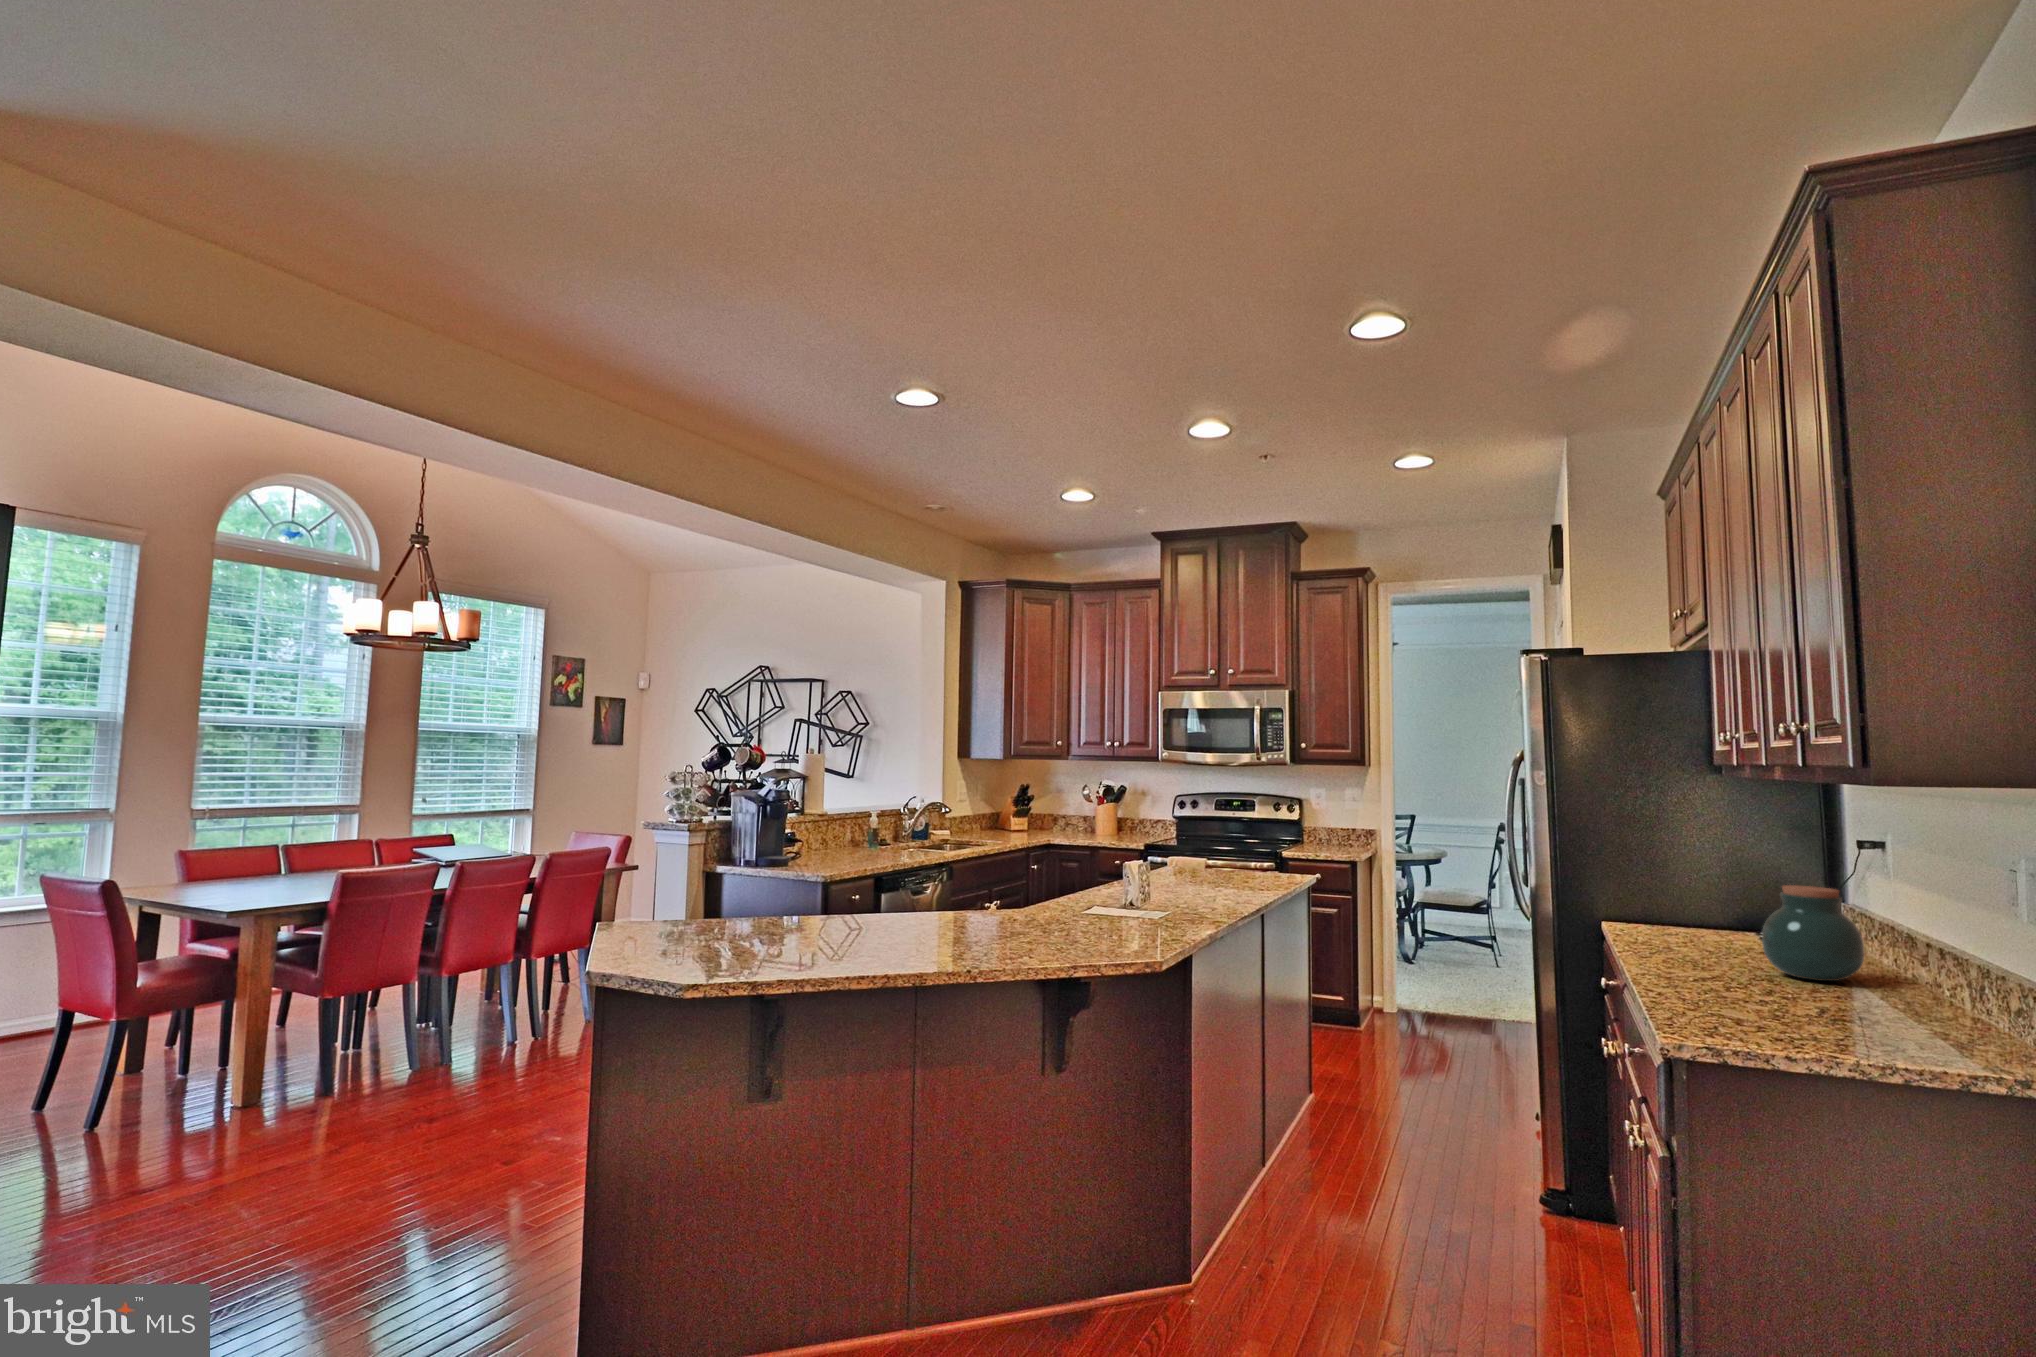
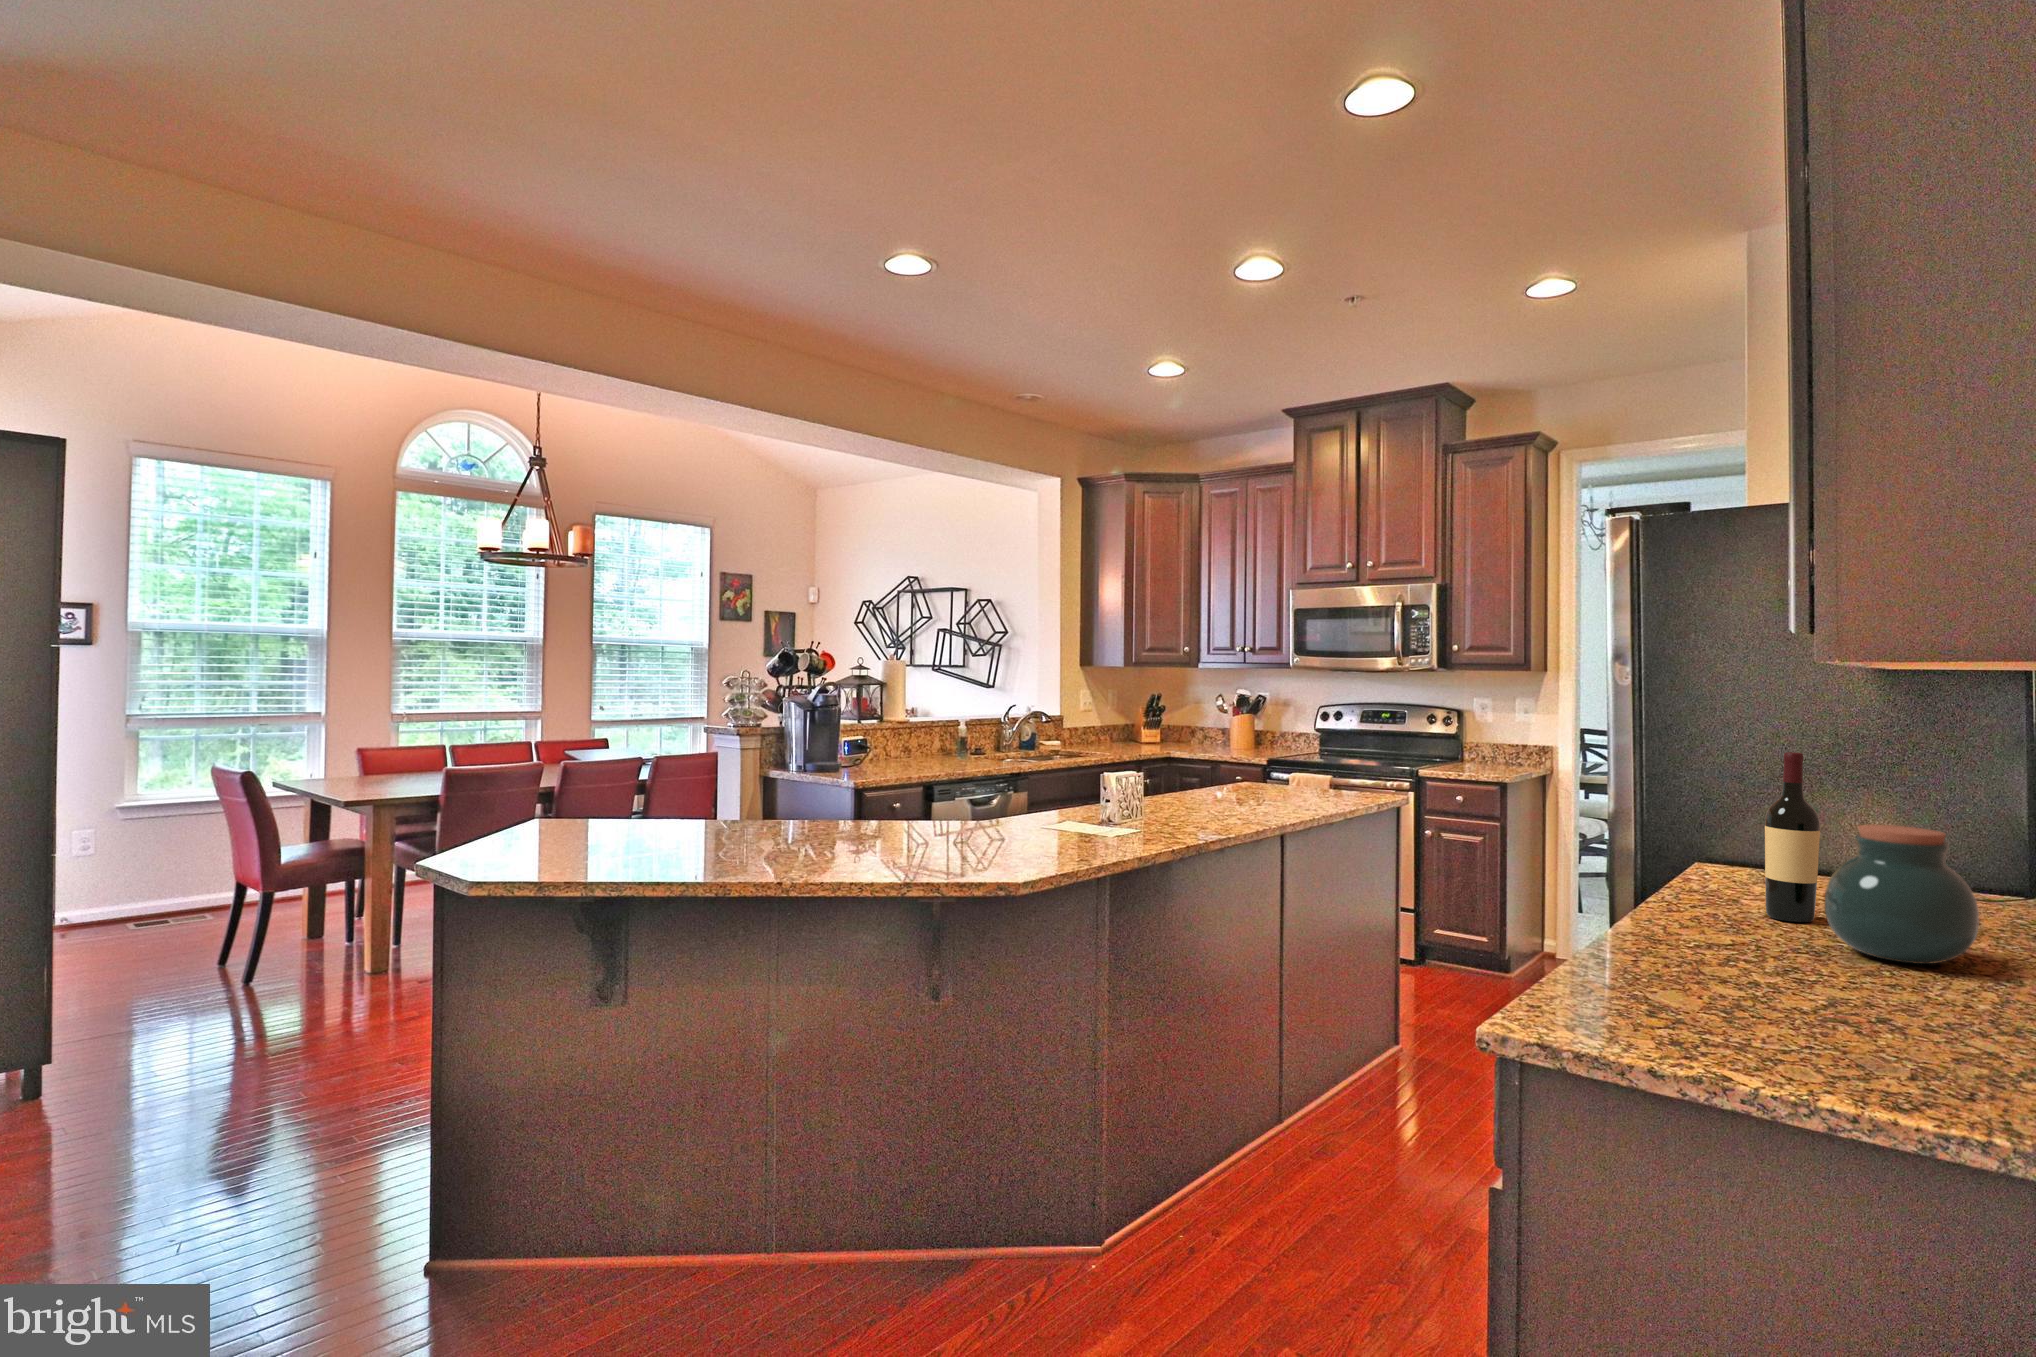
wine bottle: none [1696,835,1735,958] -> present [1765,752,1820,923]

